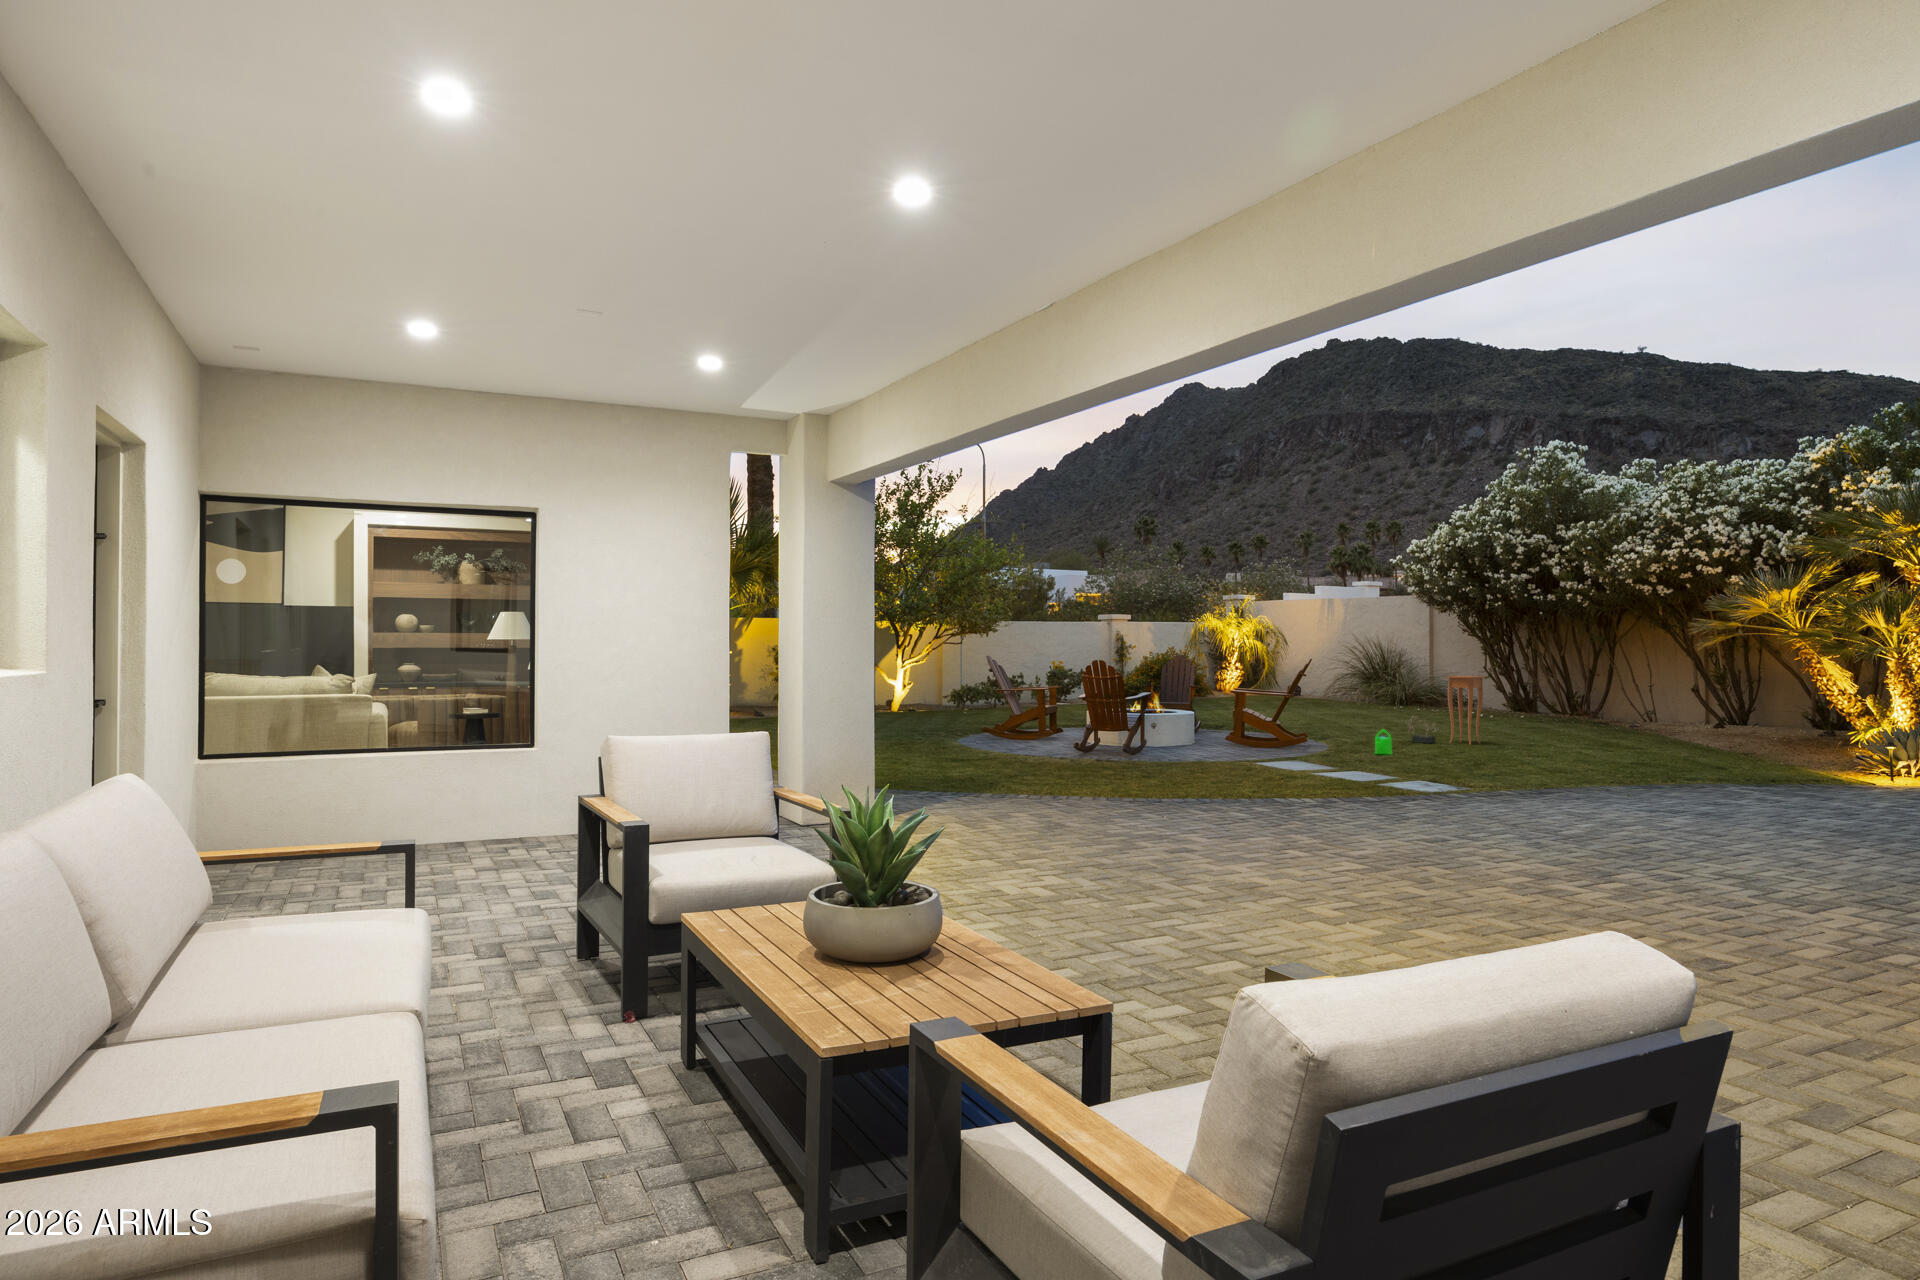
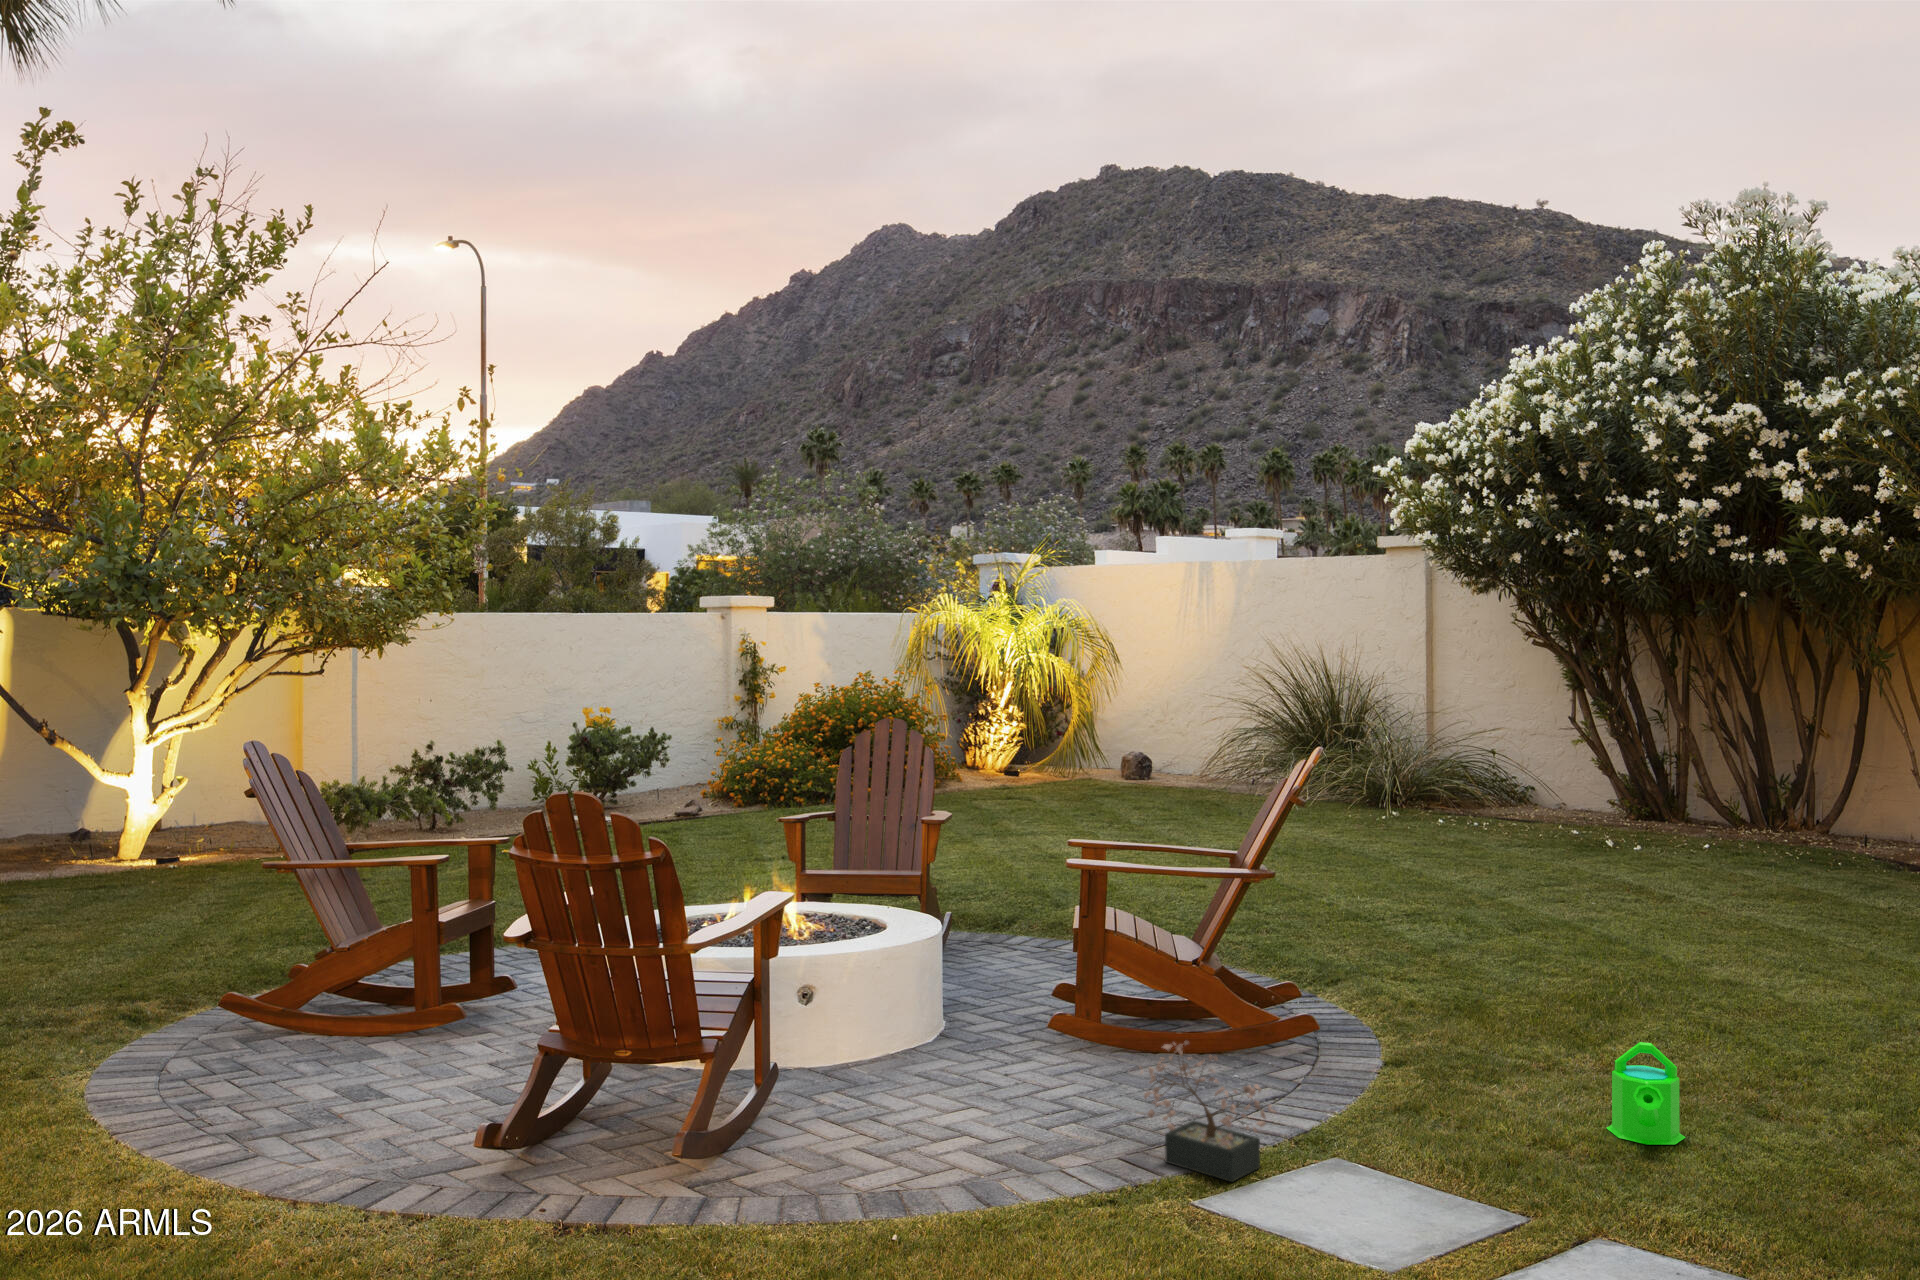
side table: present [1446,676,1484,745] -> none [1712,791,1817,1018]
decorative plant: present [1409,719,1438,743] -> present [1139,1041,1276,1182]

